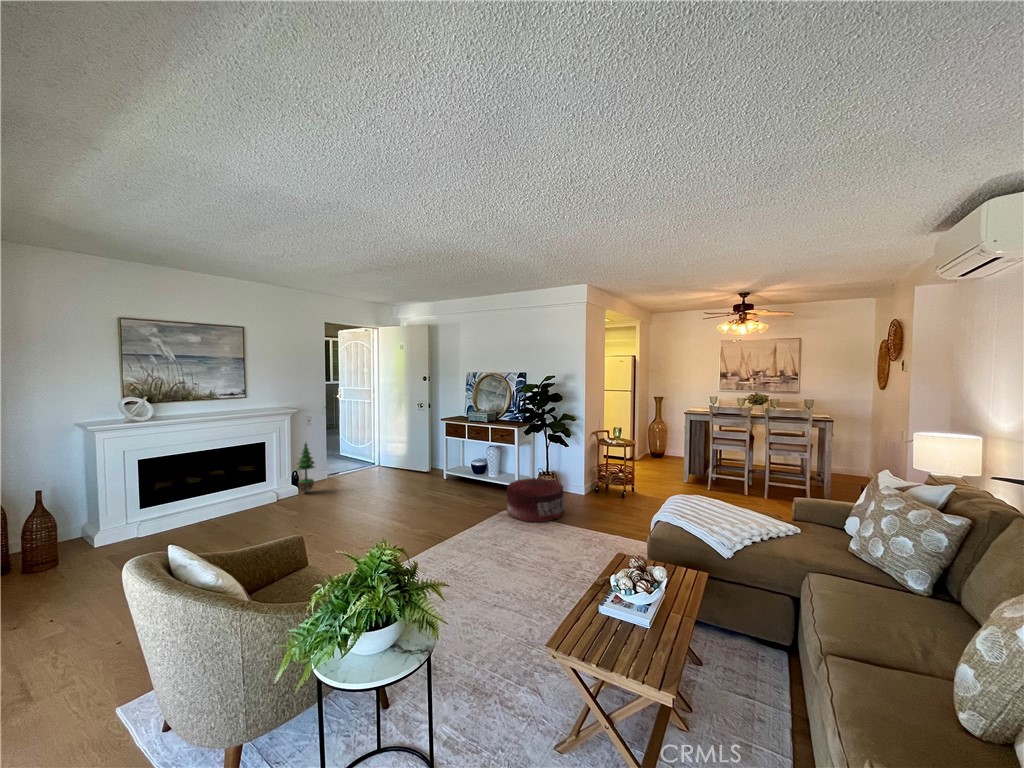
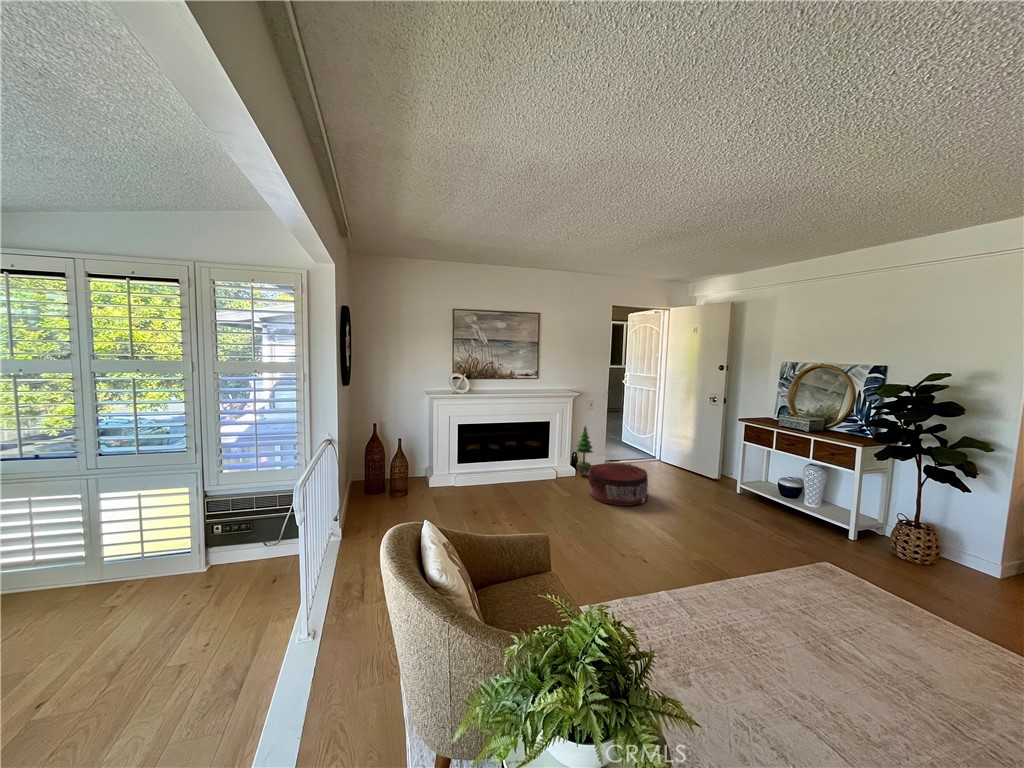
pouf: present [507,478,564,522] -> present [589,462,649,506]

